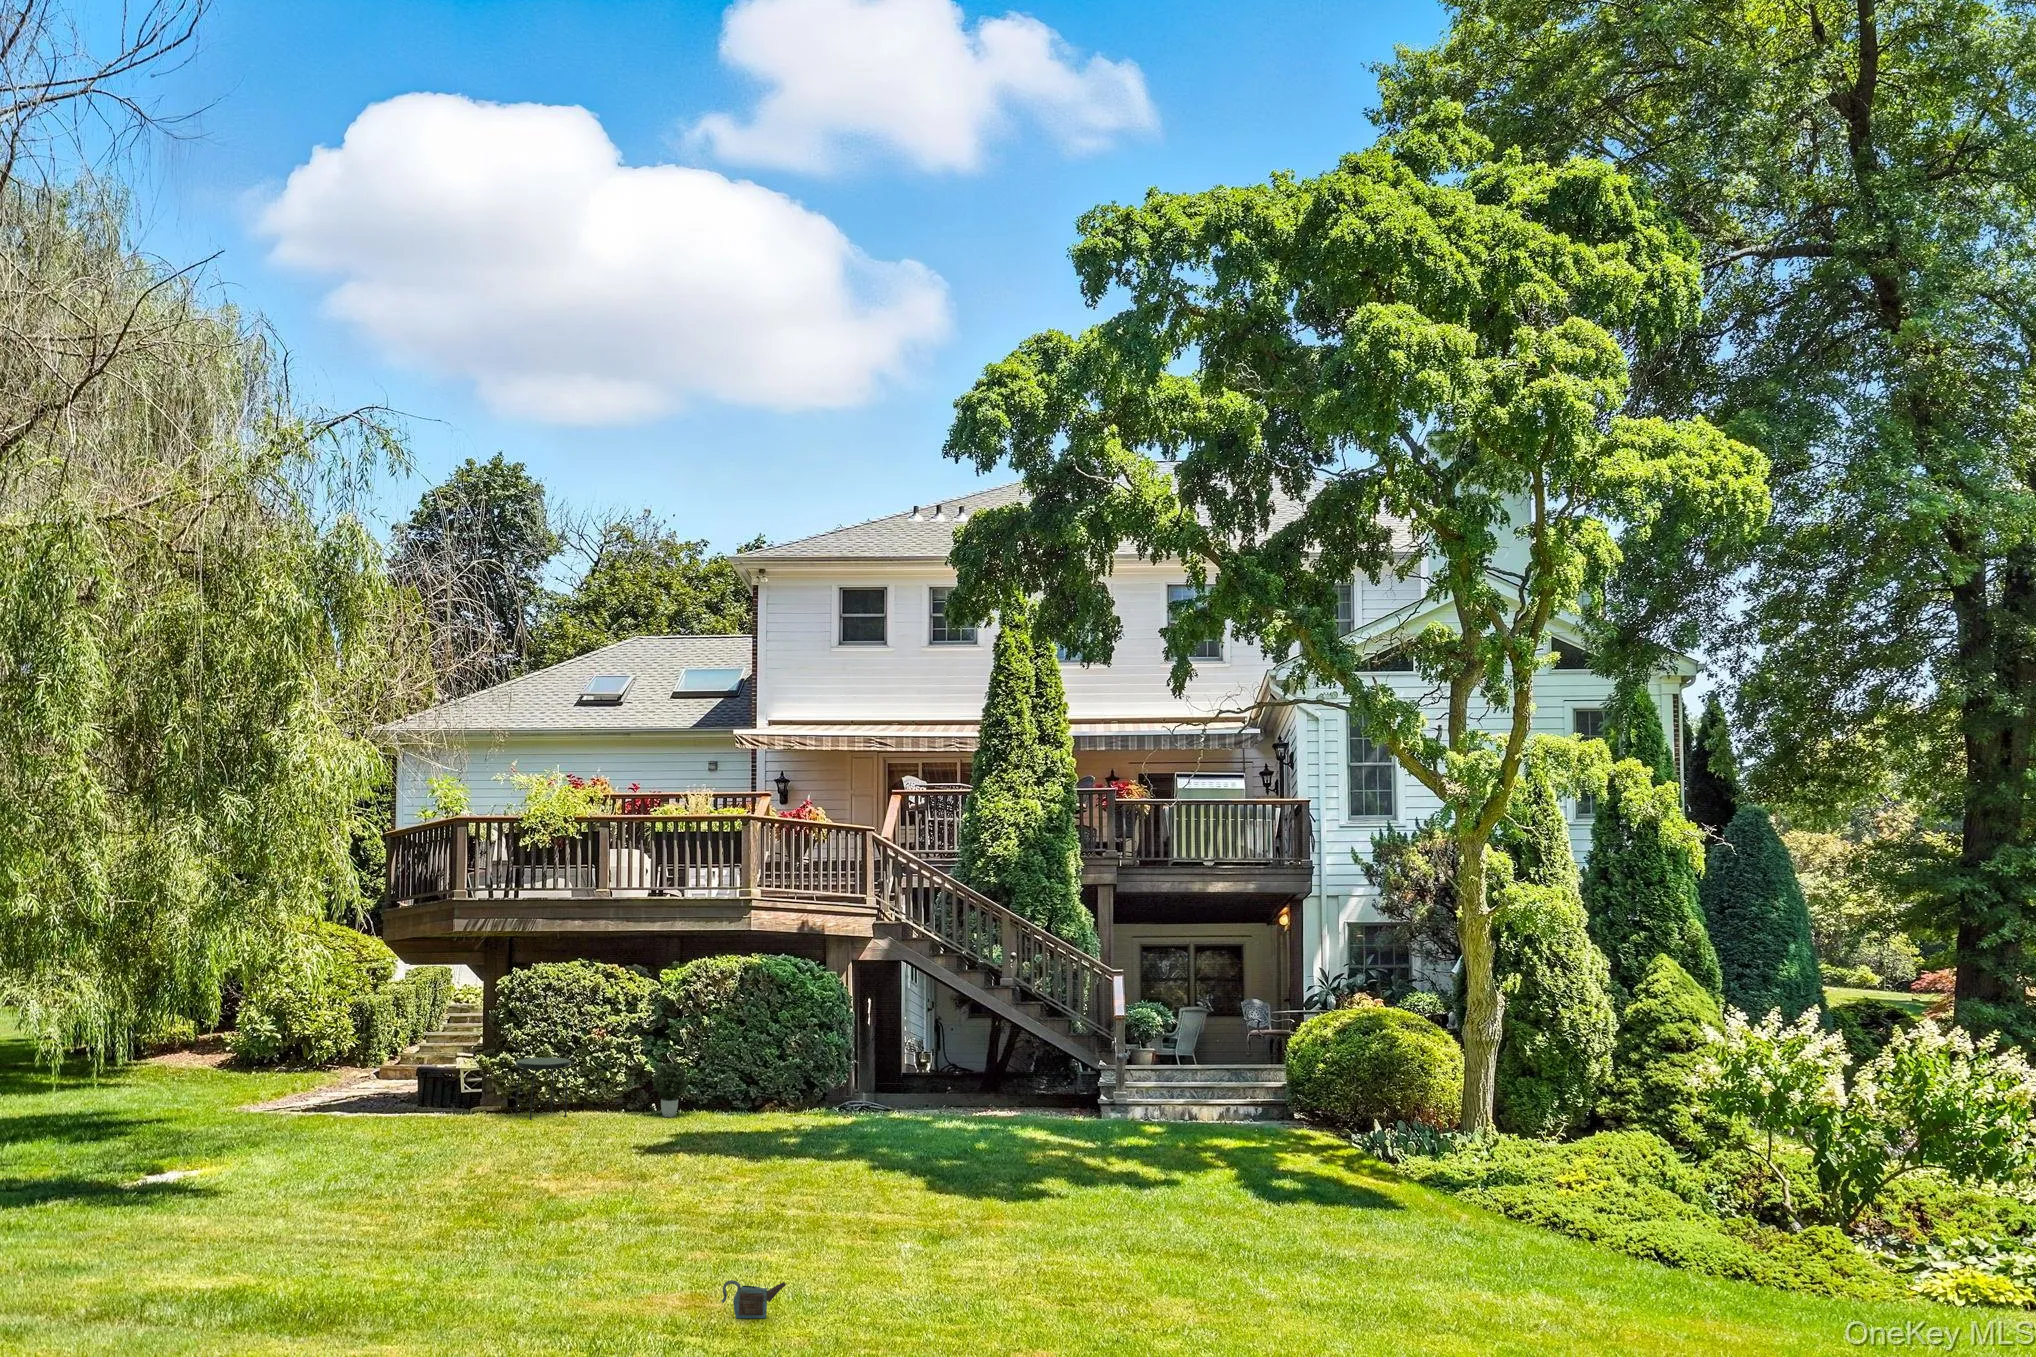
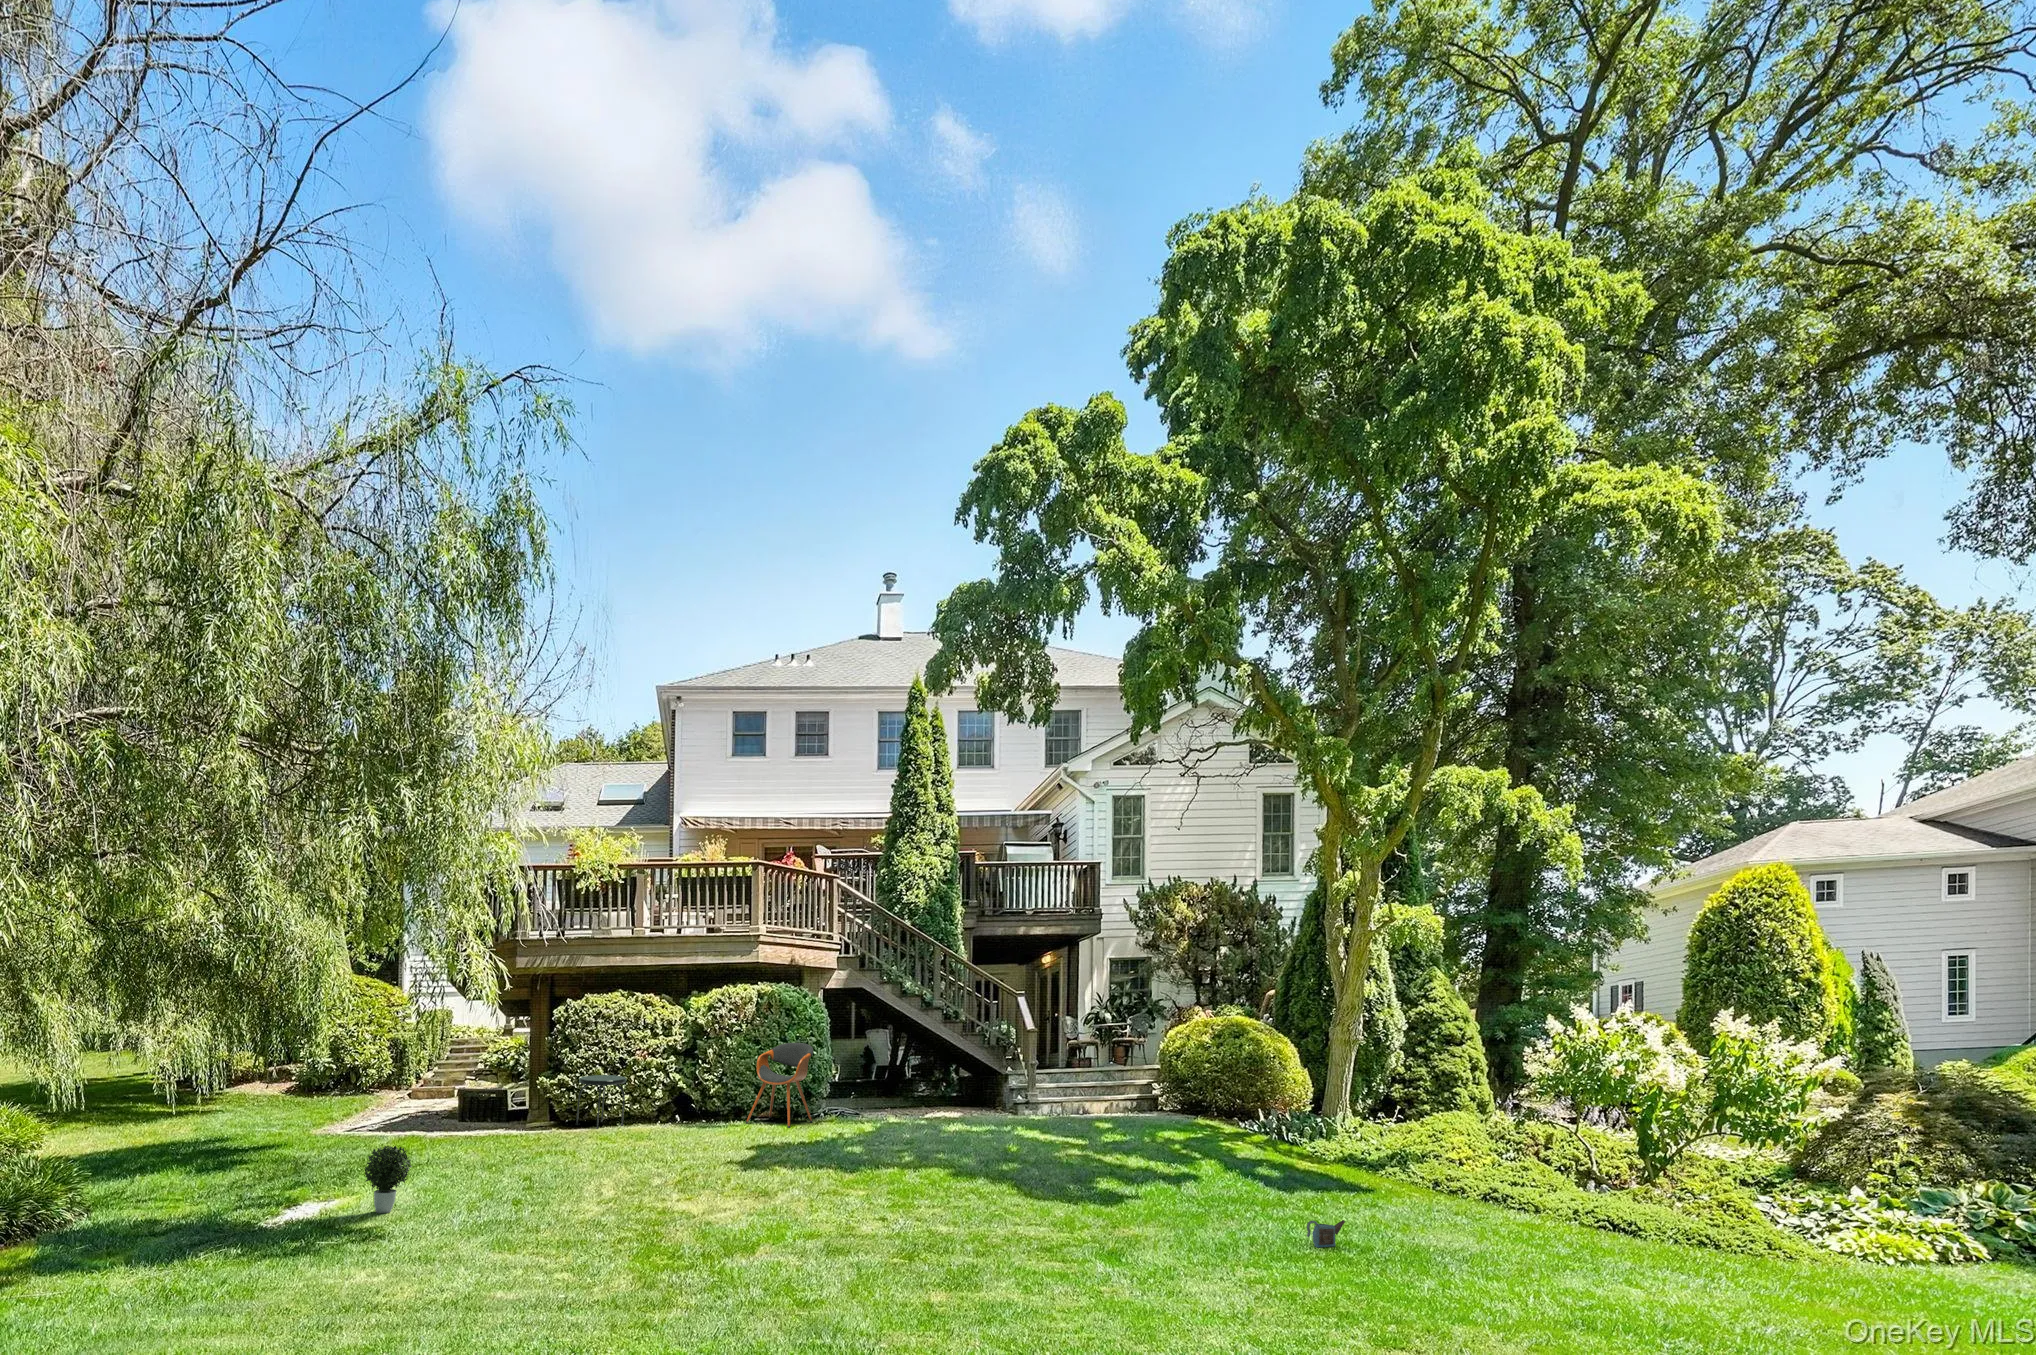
chair: none [710,1025,793,1128] -> present [746,1043,813,1128]
potted plant: present [652,1063,690,1117] -> present [365,1146,412,1213]
watering can: present [721,1280,786,1318] -> present [1306,1220,1345,1247]

